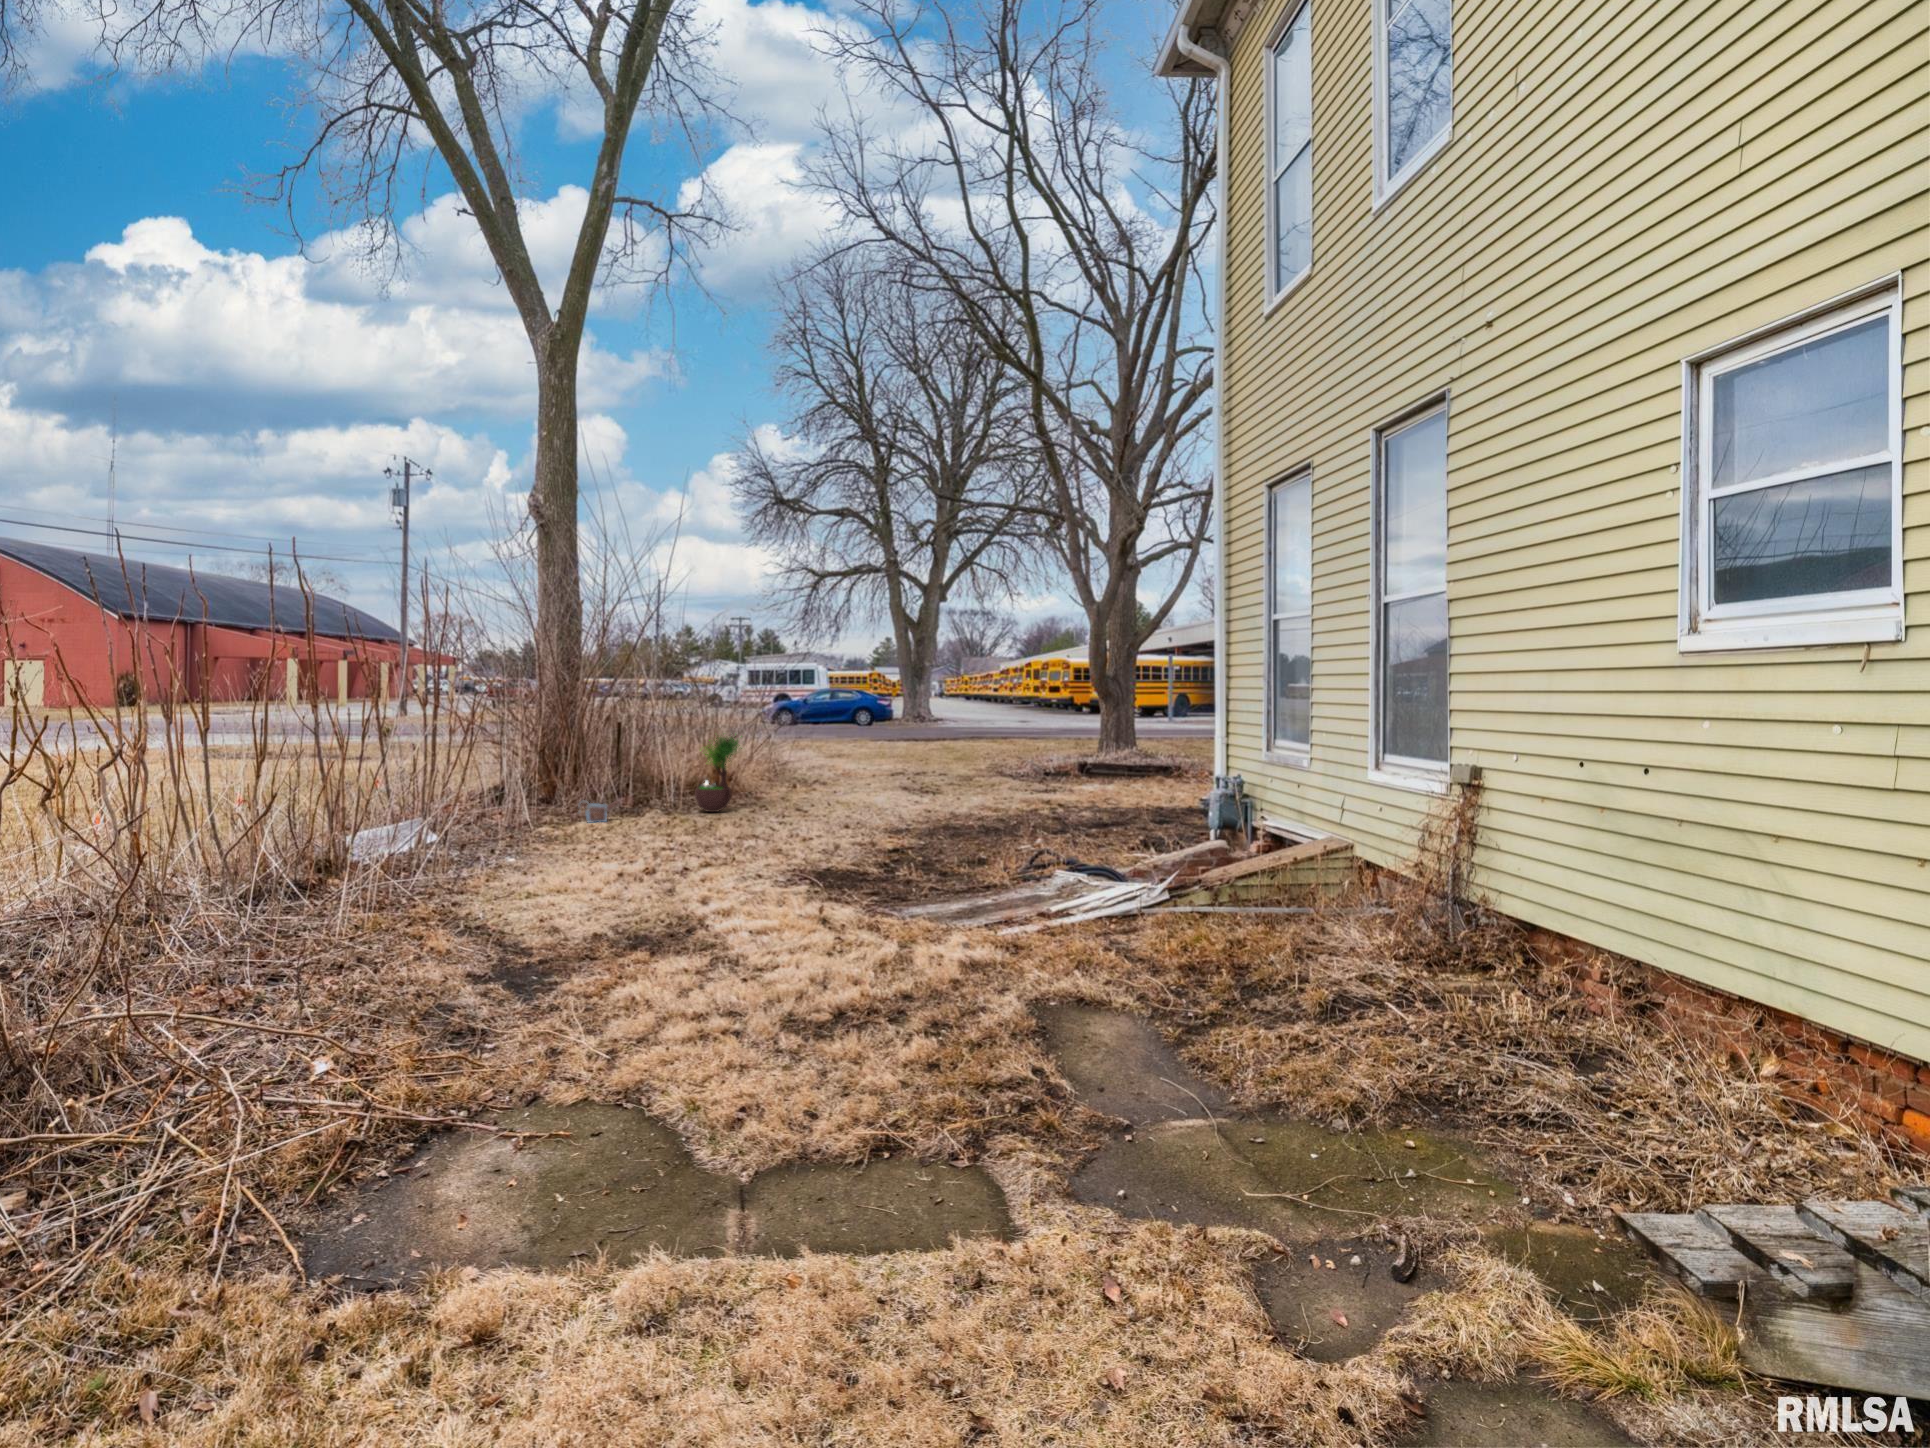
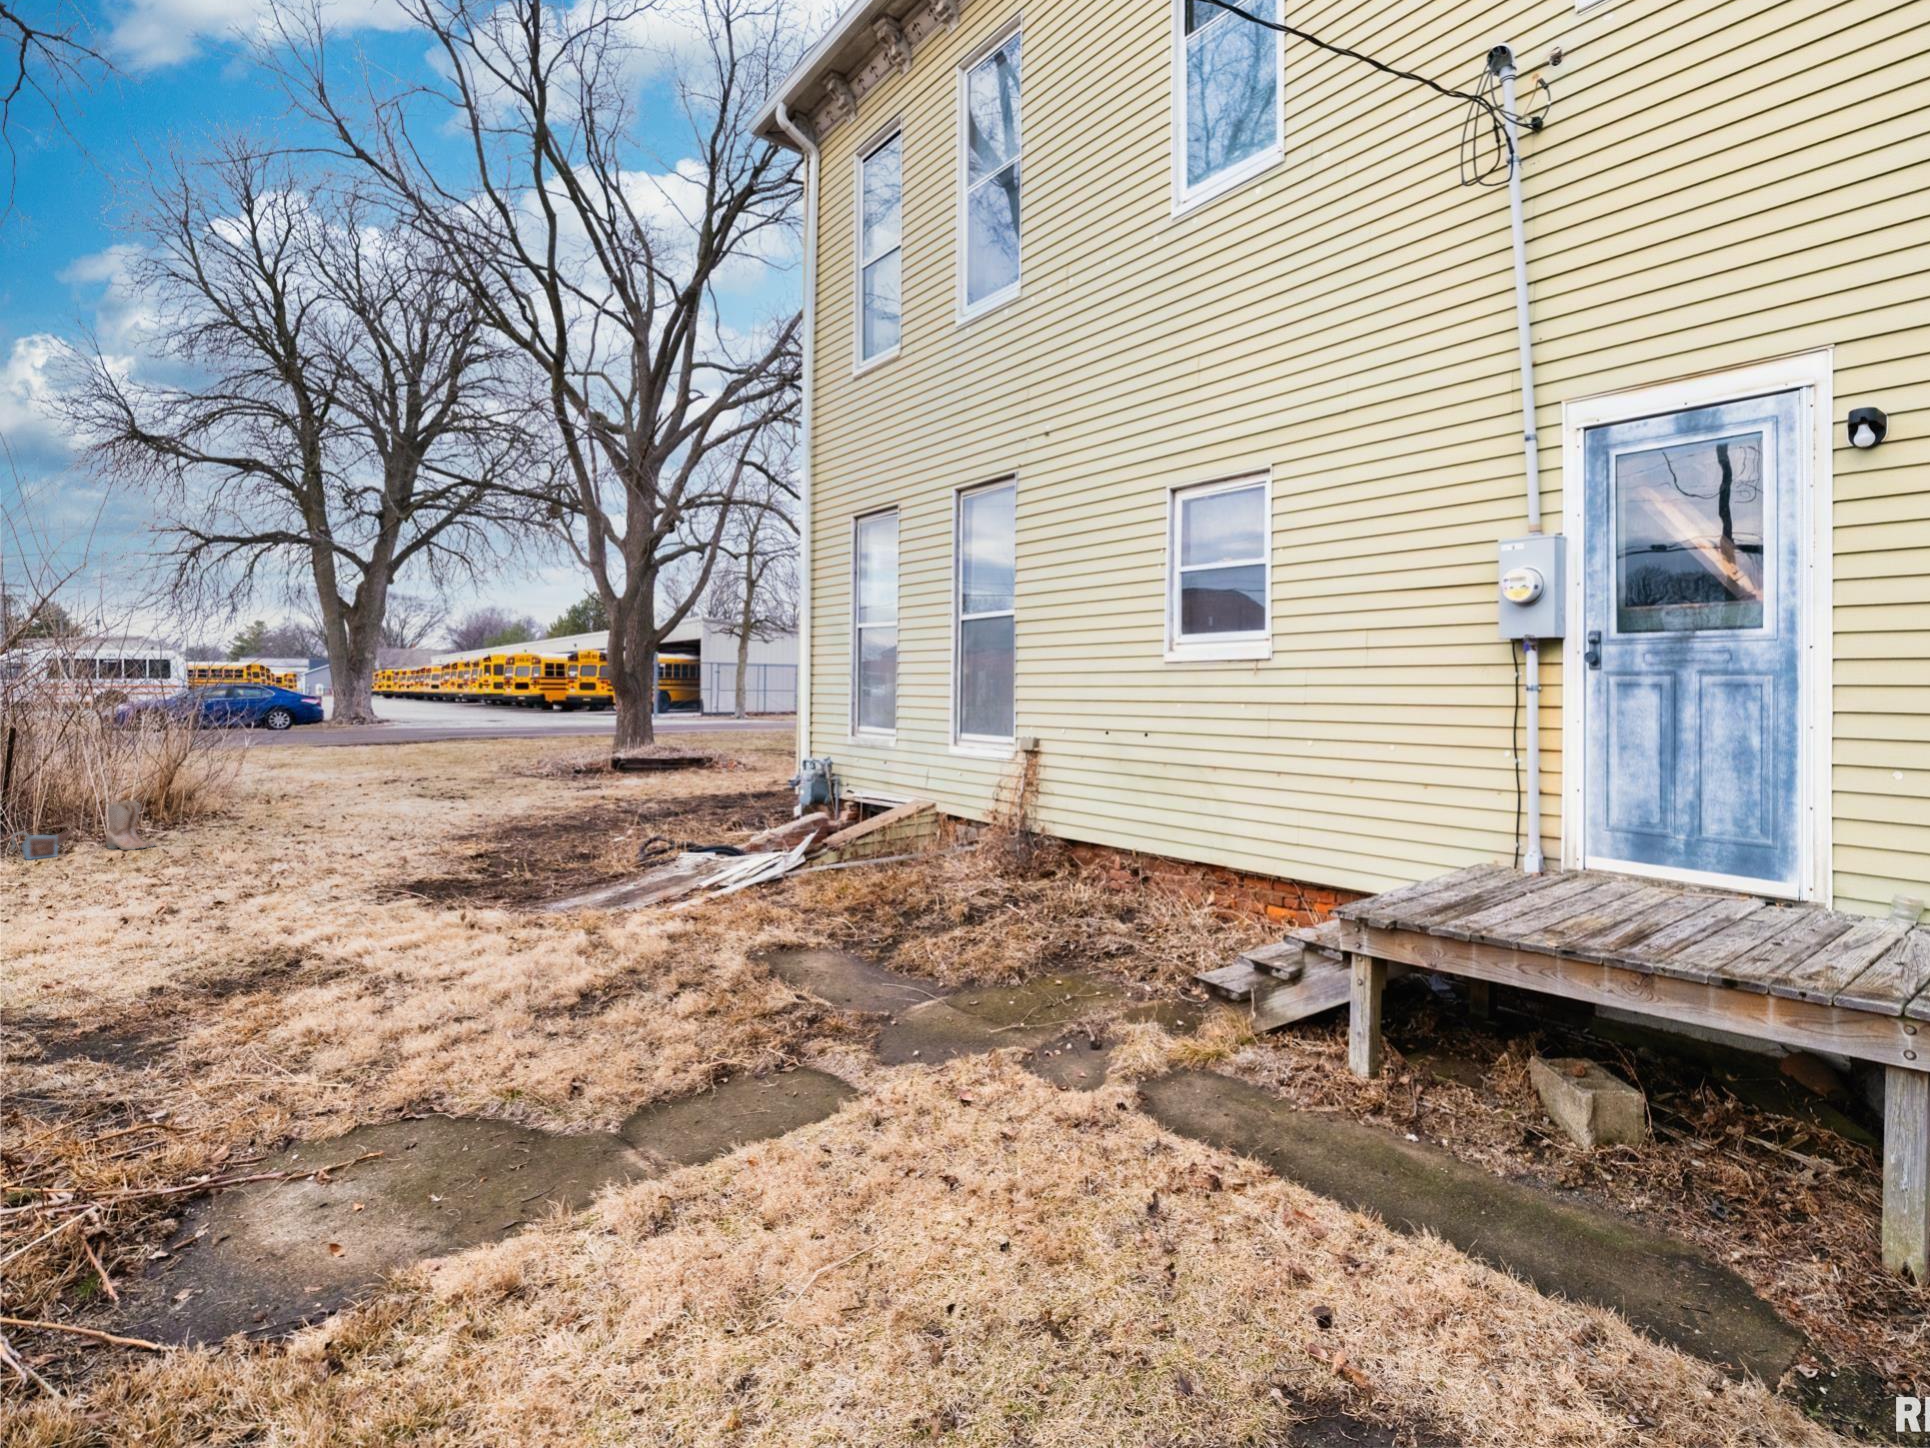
potted tree: present [695,737,742,812] -> none [179,735,251,835]
boots: none [641,779,673,821] -> present [106,800,156,850]

